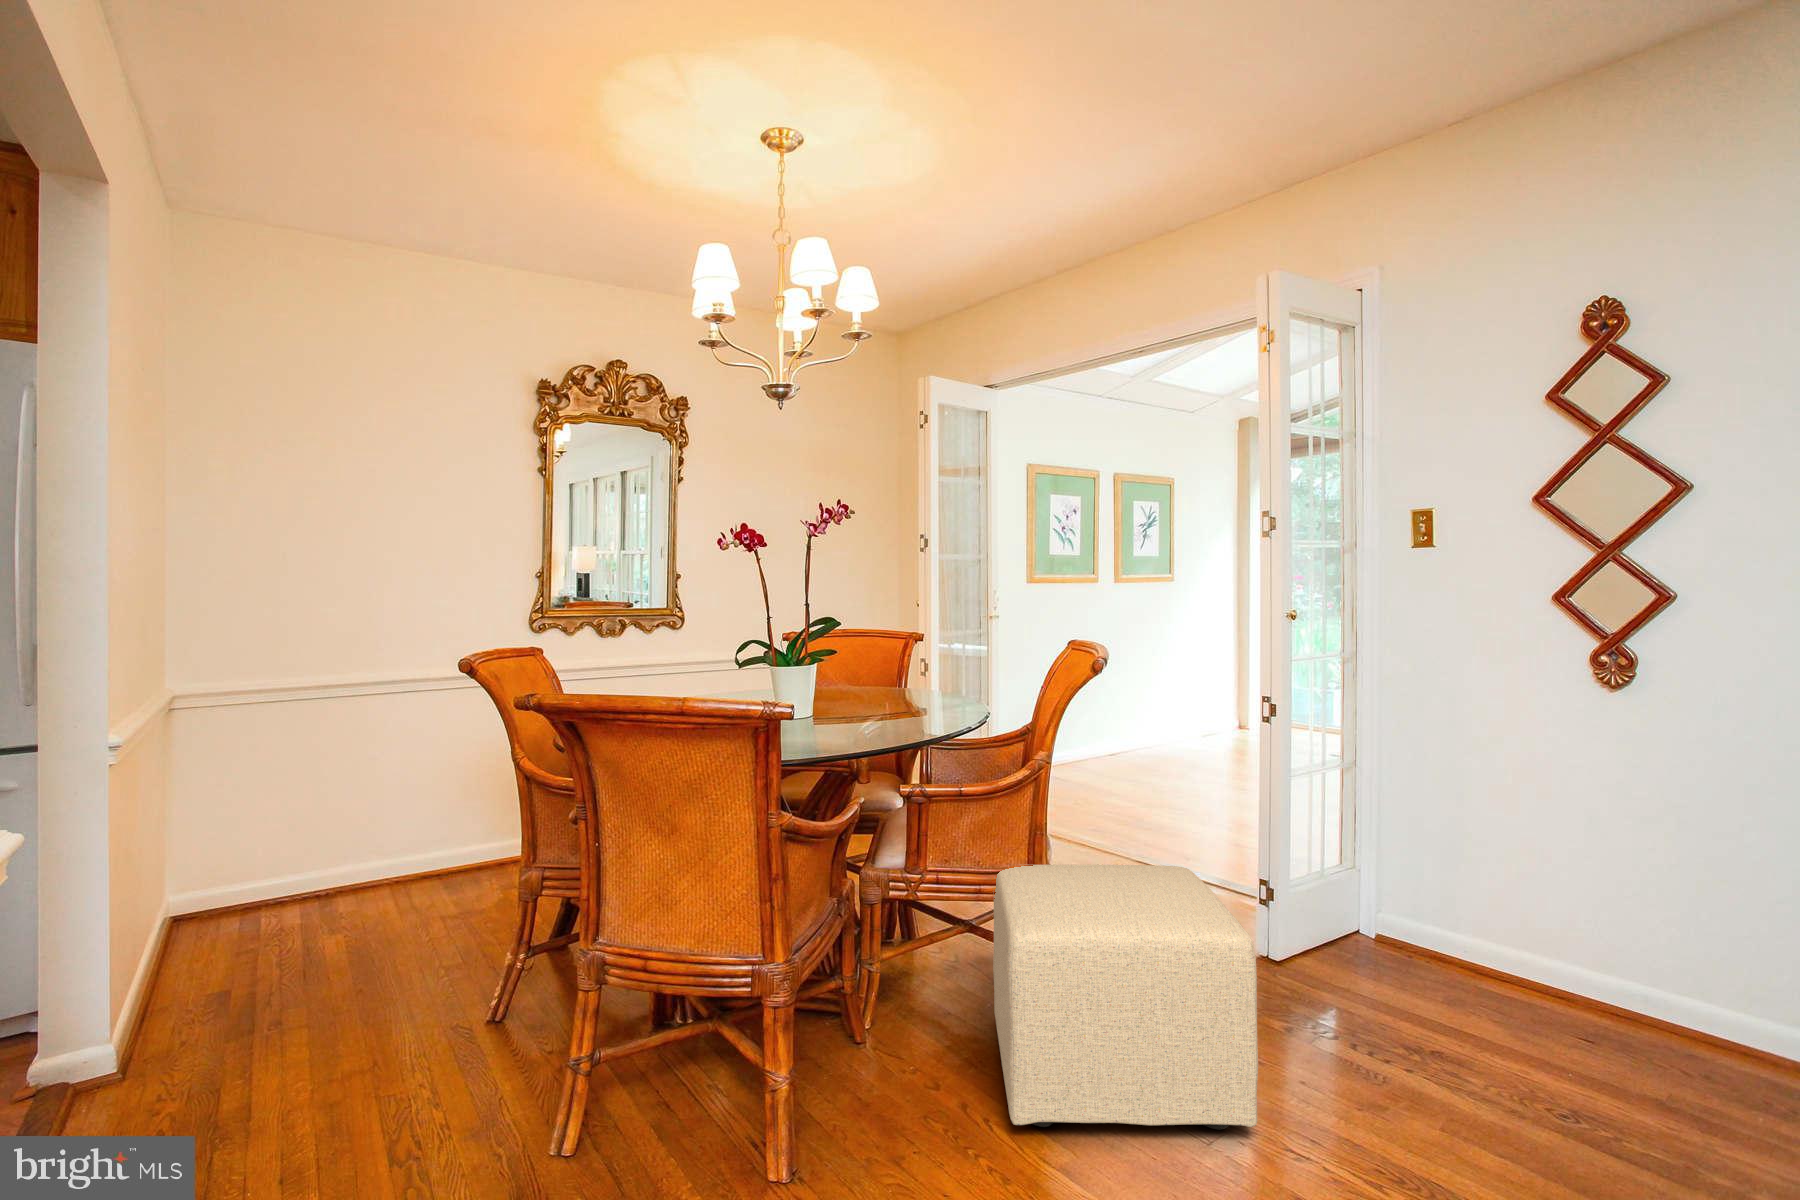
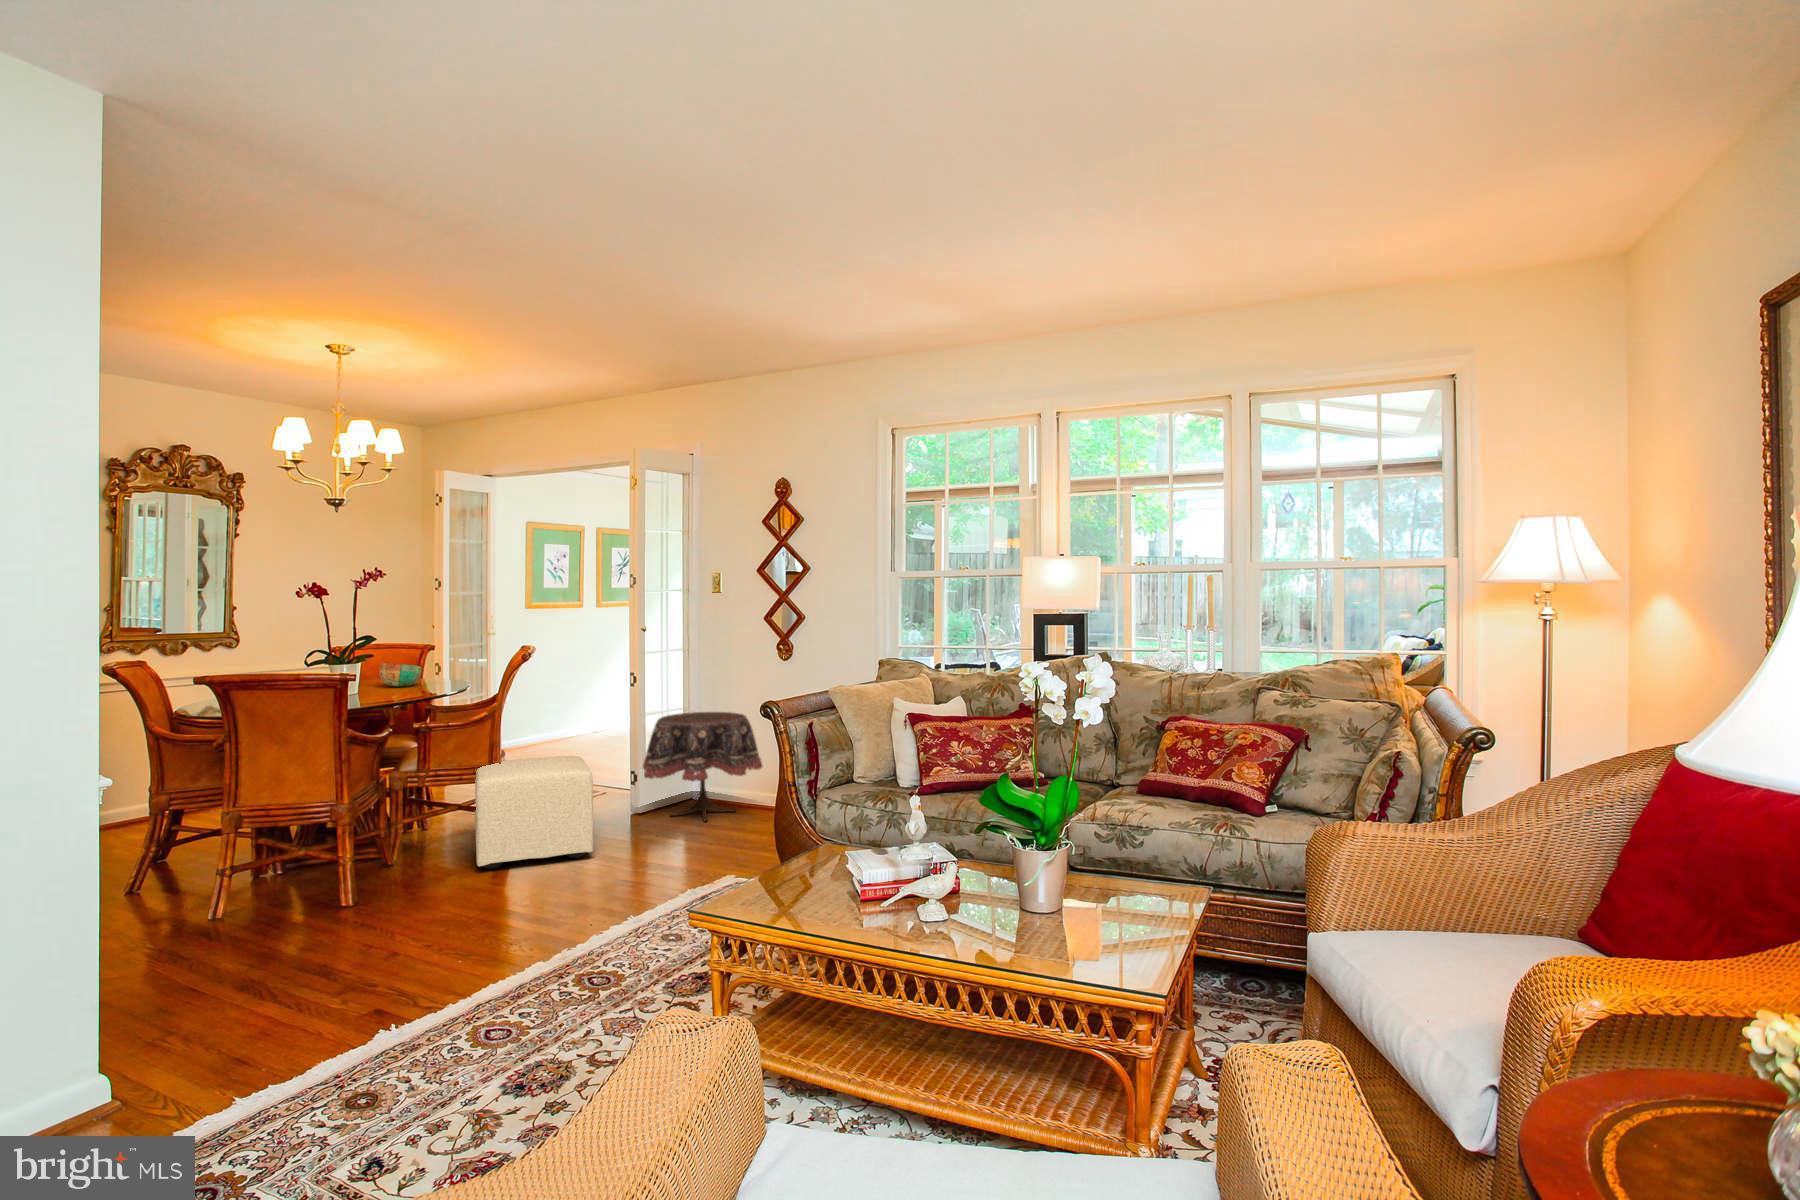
bowl: none [838,662,900,702] -> present [379,663,421,687]
side table: none [1288,779,1578,1035] -> present [643,712,762,822]

